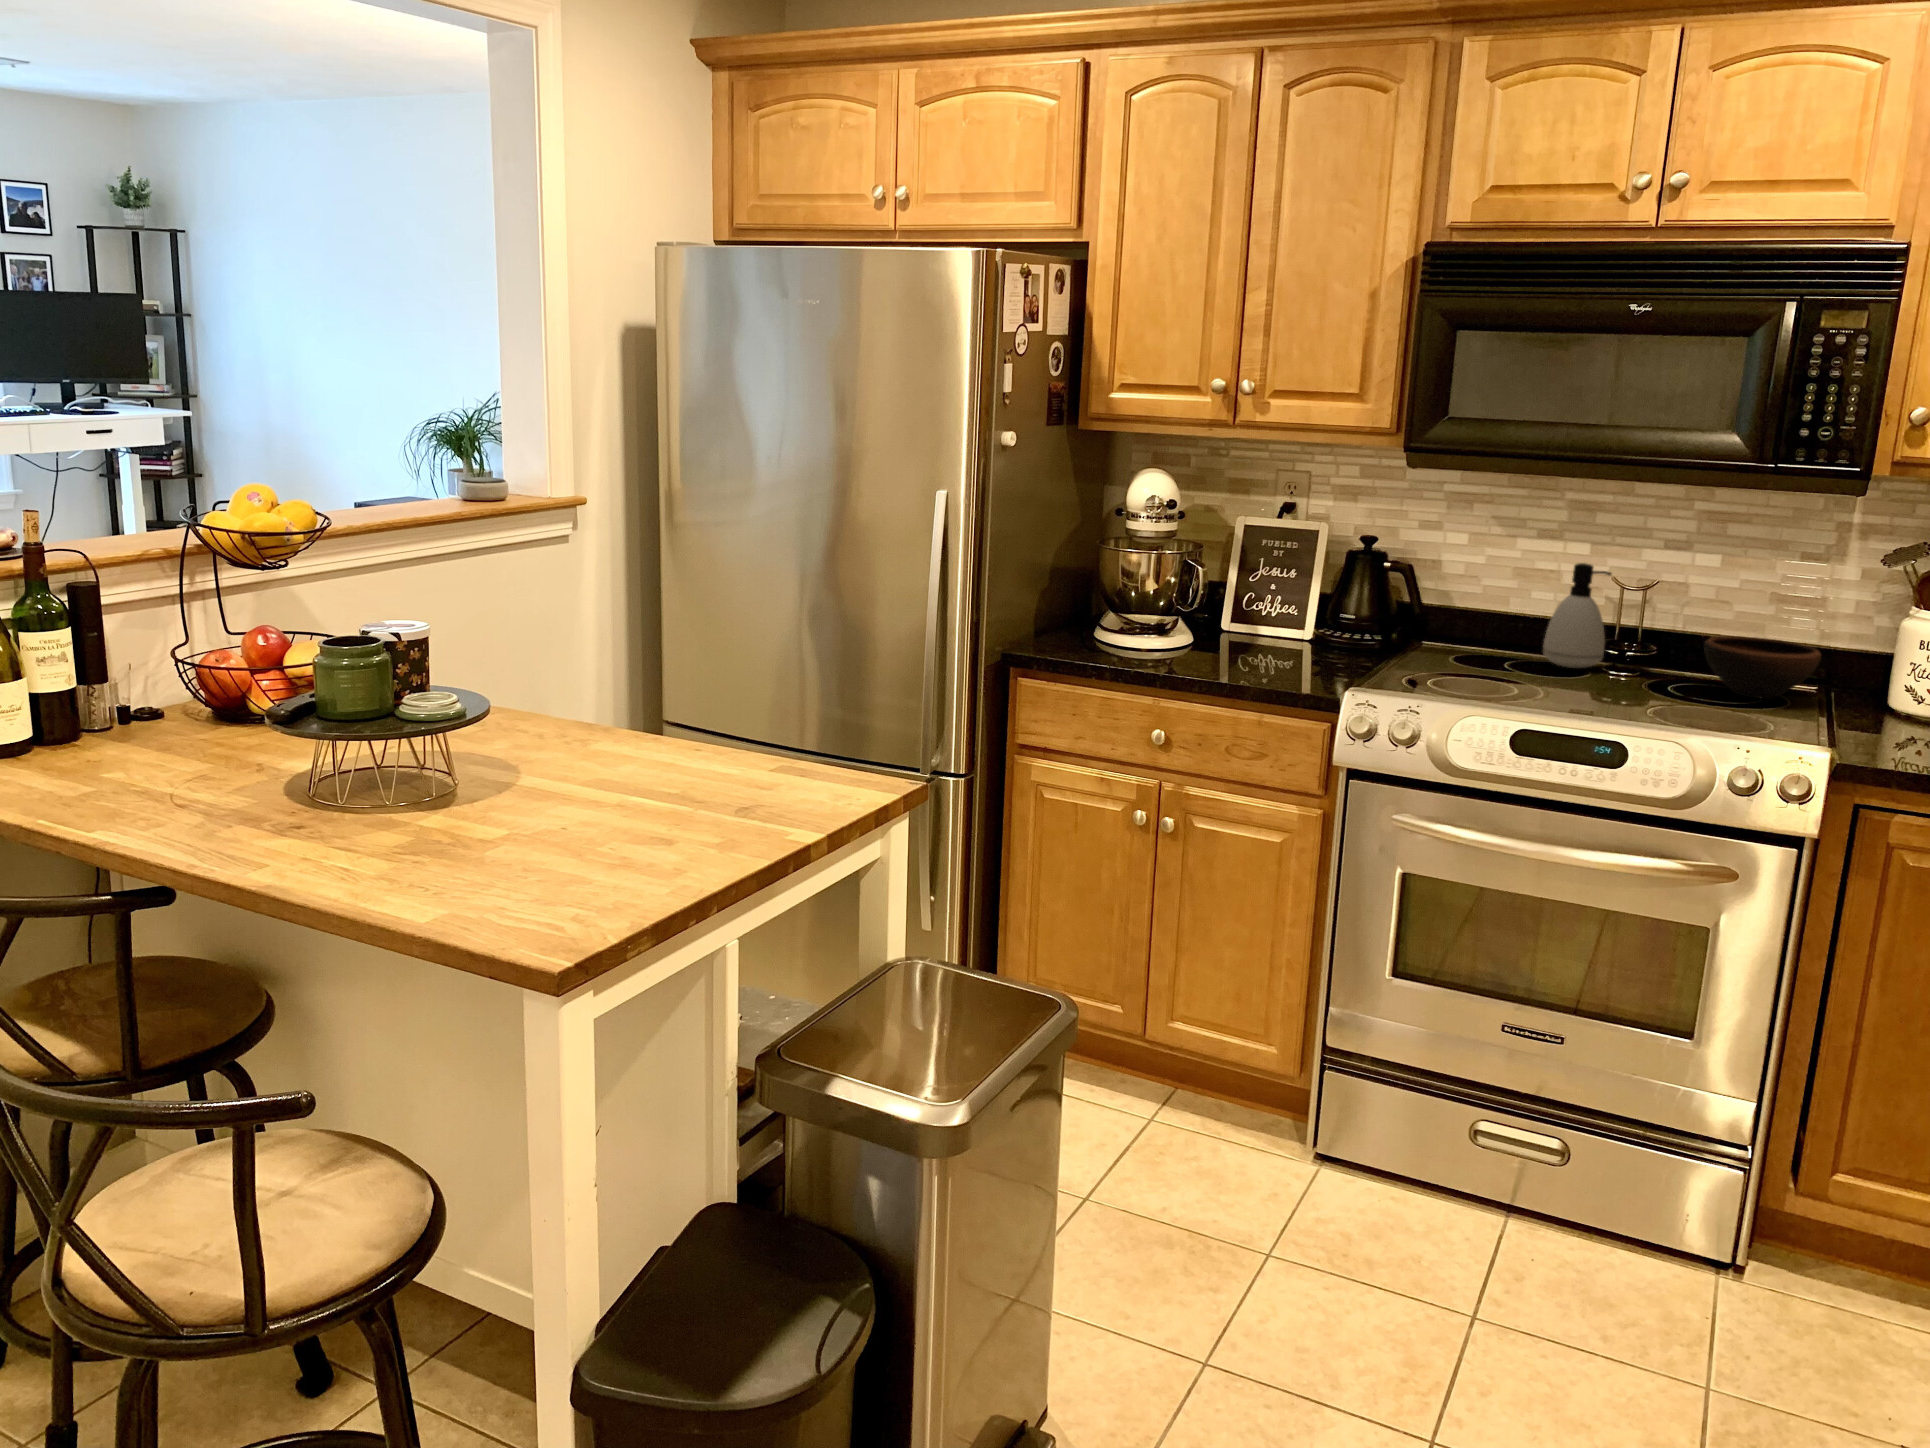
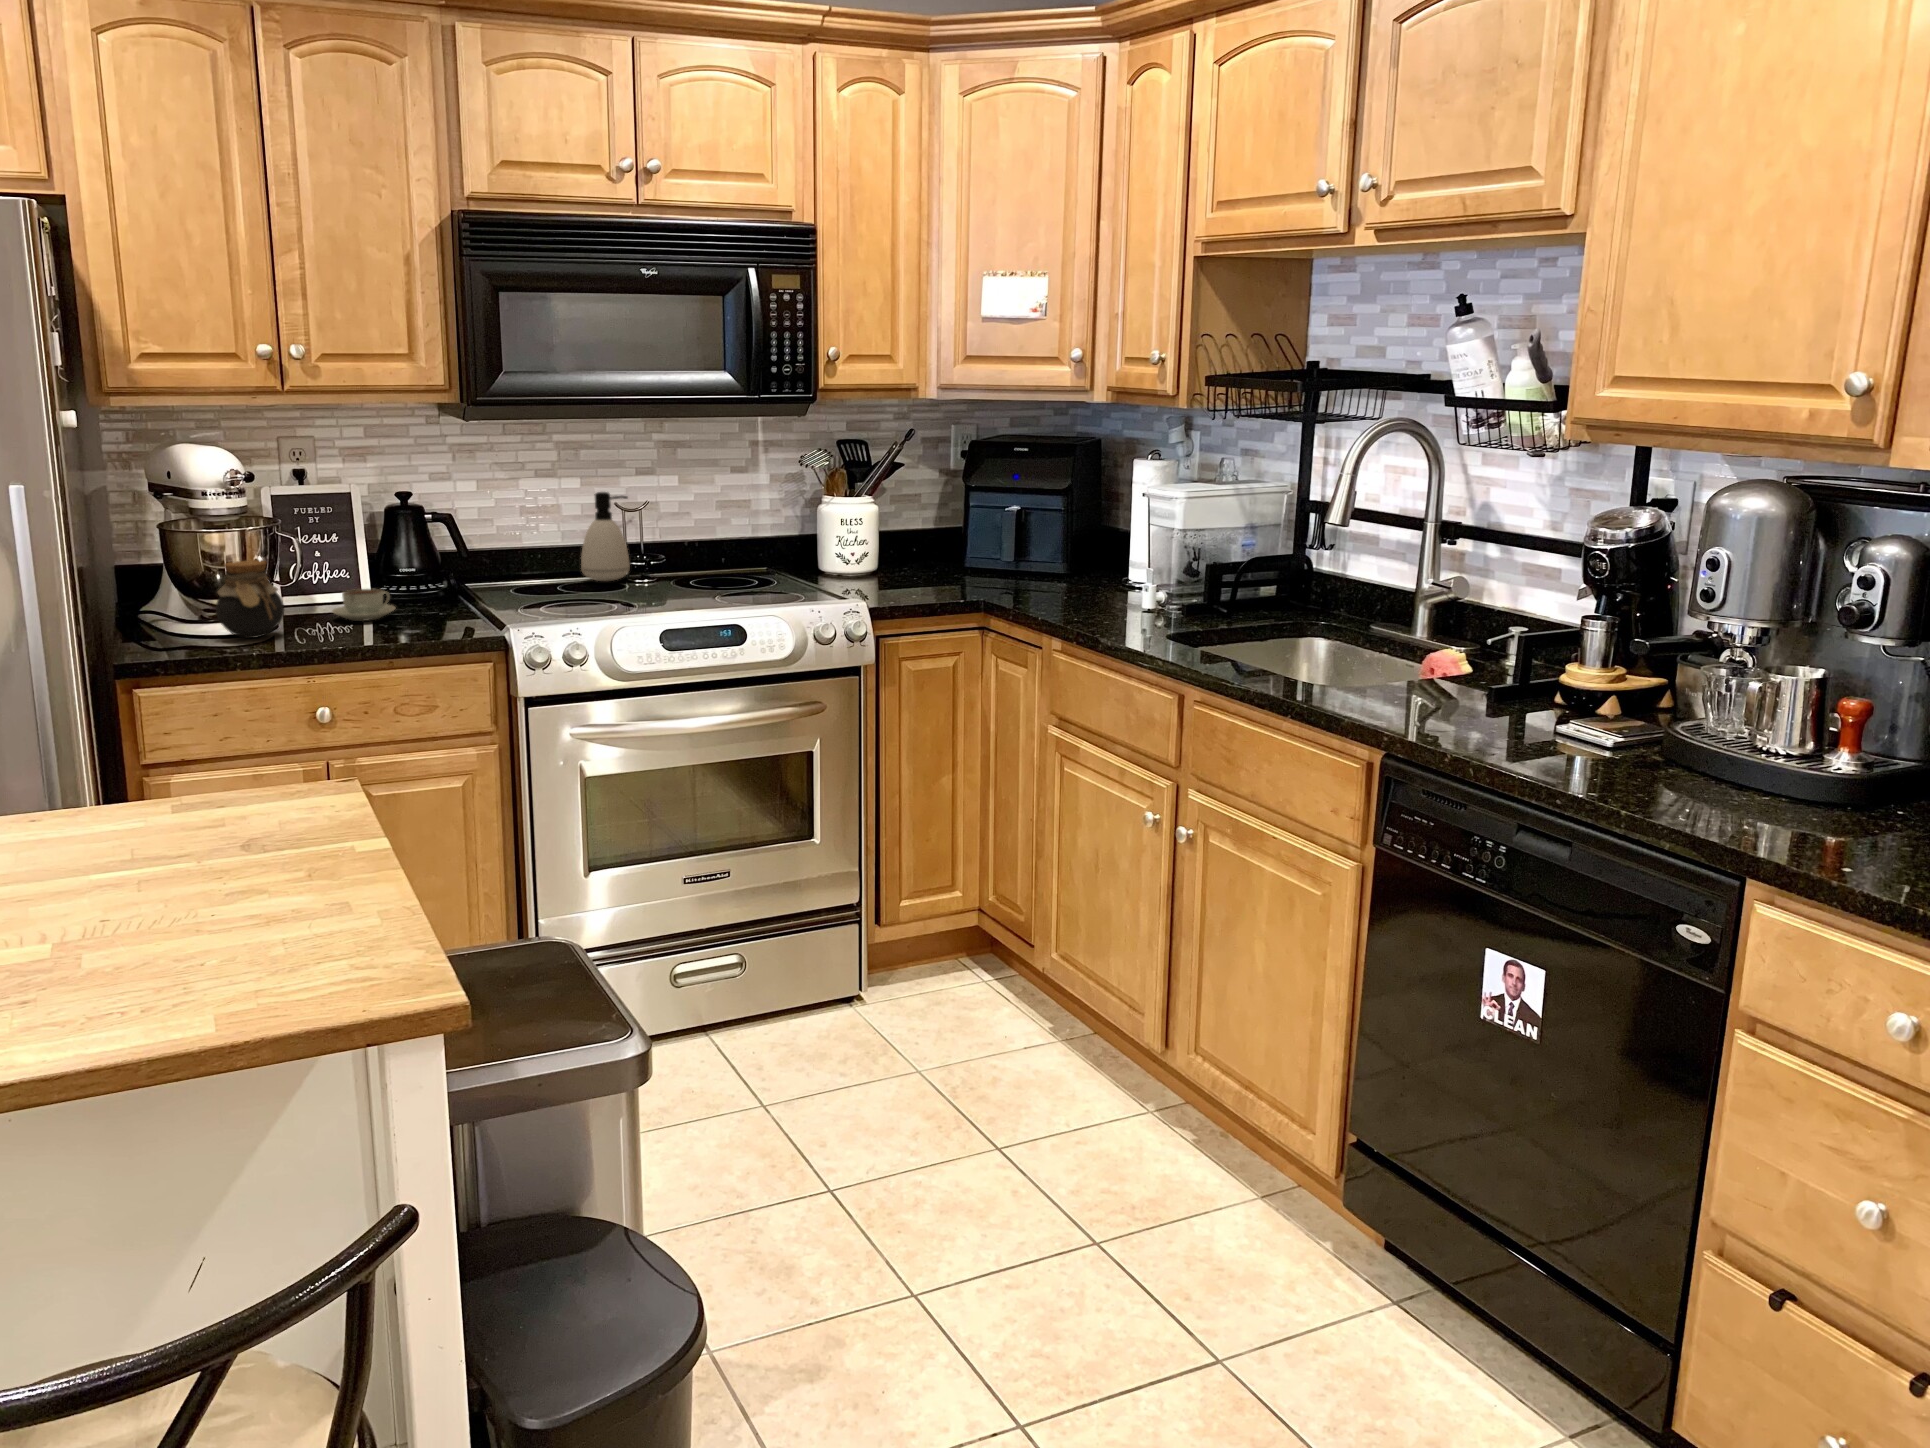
jar: none [1112,580,1173,654] -> present [216,560,284,638]
coffee cup: none [1229,626,1292,659] -> present [333,589,395,621]
bowl: present [1704,636,1821,699] -> none [706,533,786,578]

